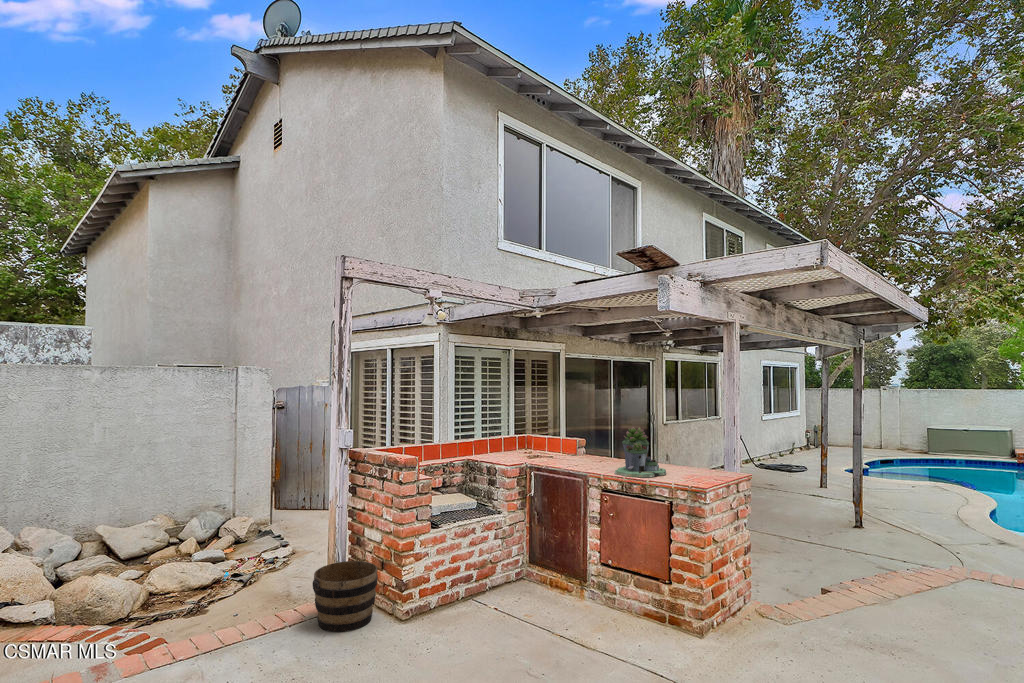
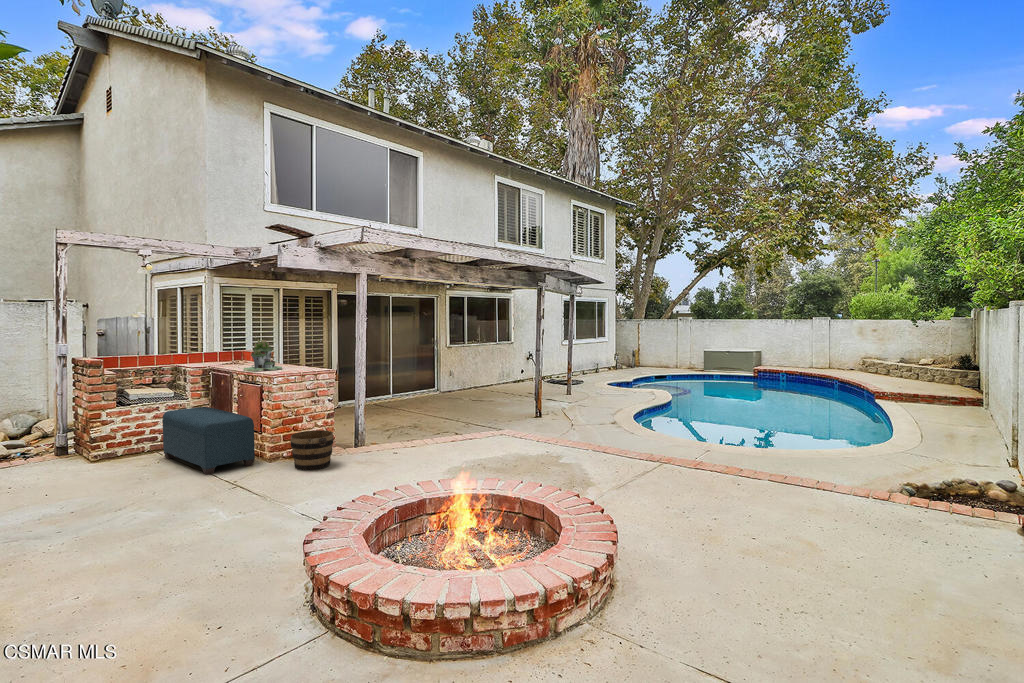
bench: none [500,528,672,663] -> present [162,407,255,475]
bucket: present [312,561,378,632] -> present [290,430,334,470]

